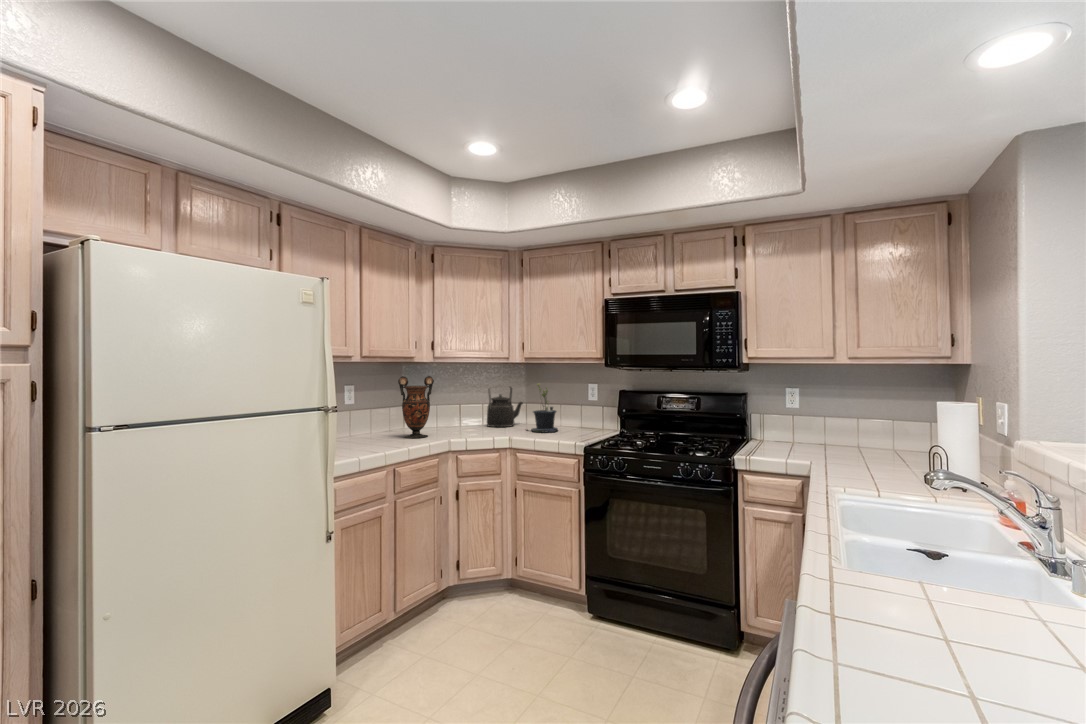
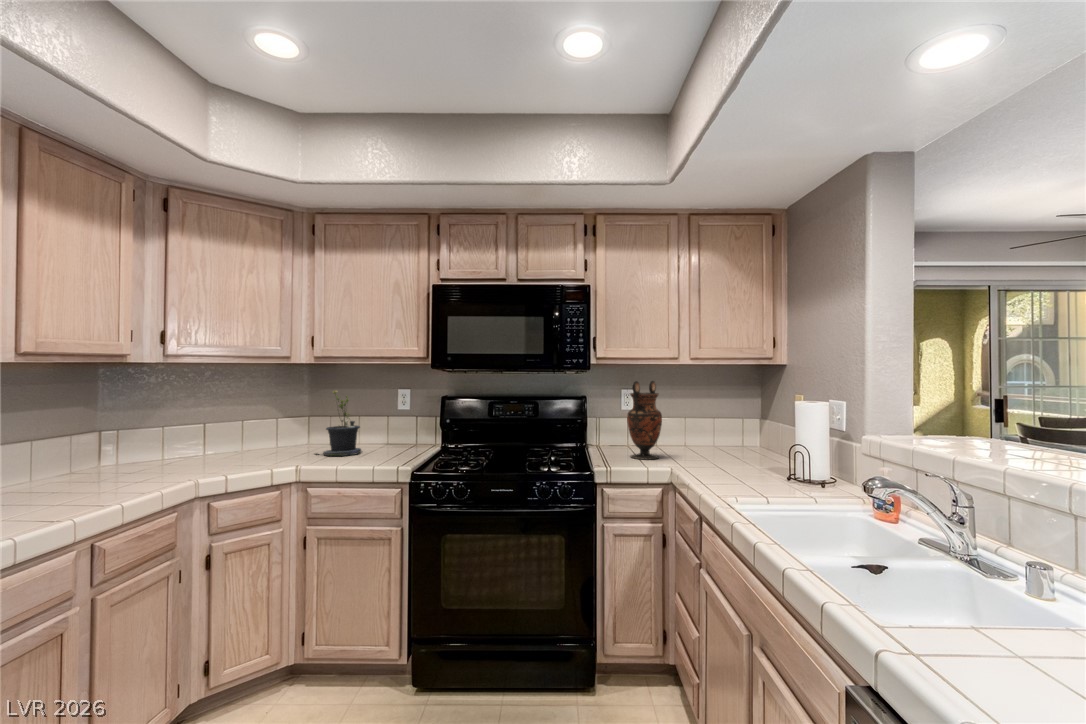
vase: present [398,376,434,438] -> present [627,381,662,459]
kettle: present [487,387,523,427] -> none [250,396,305,453]

